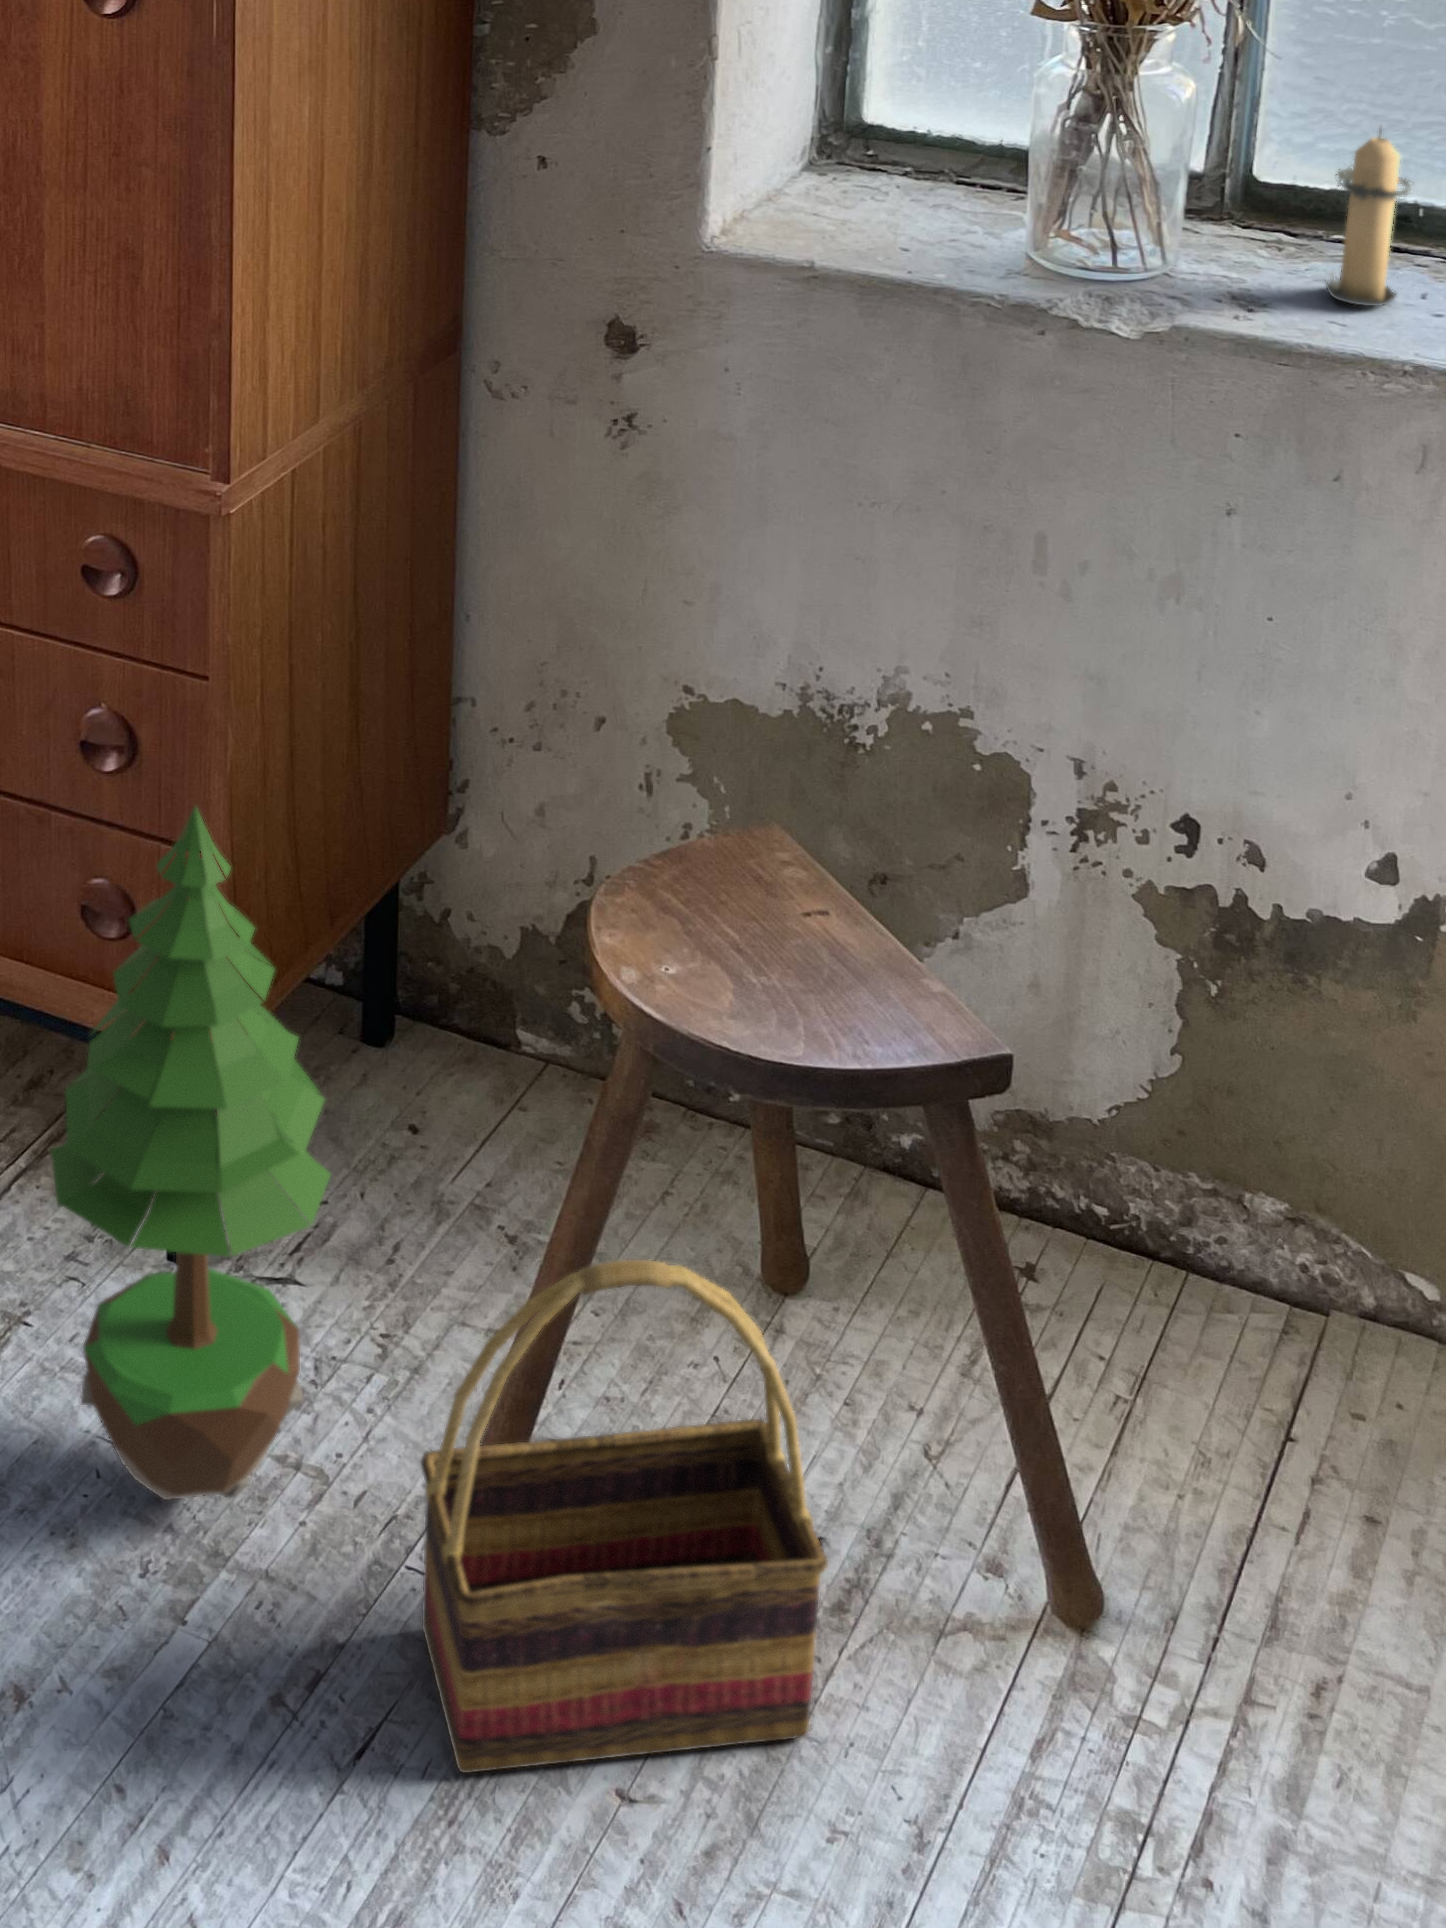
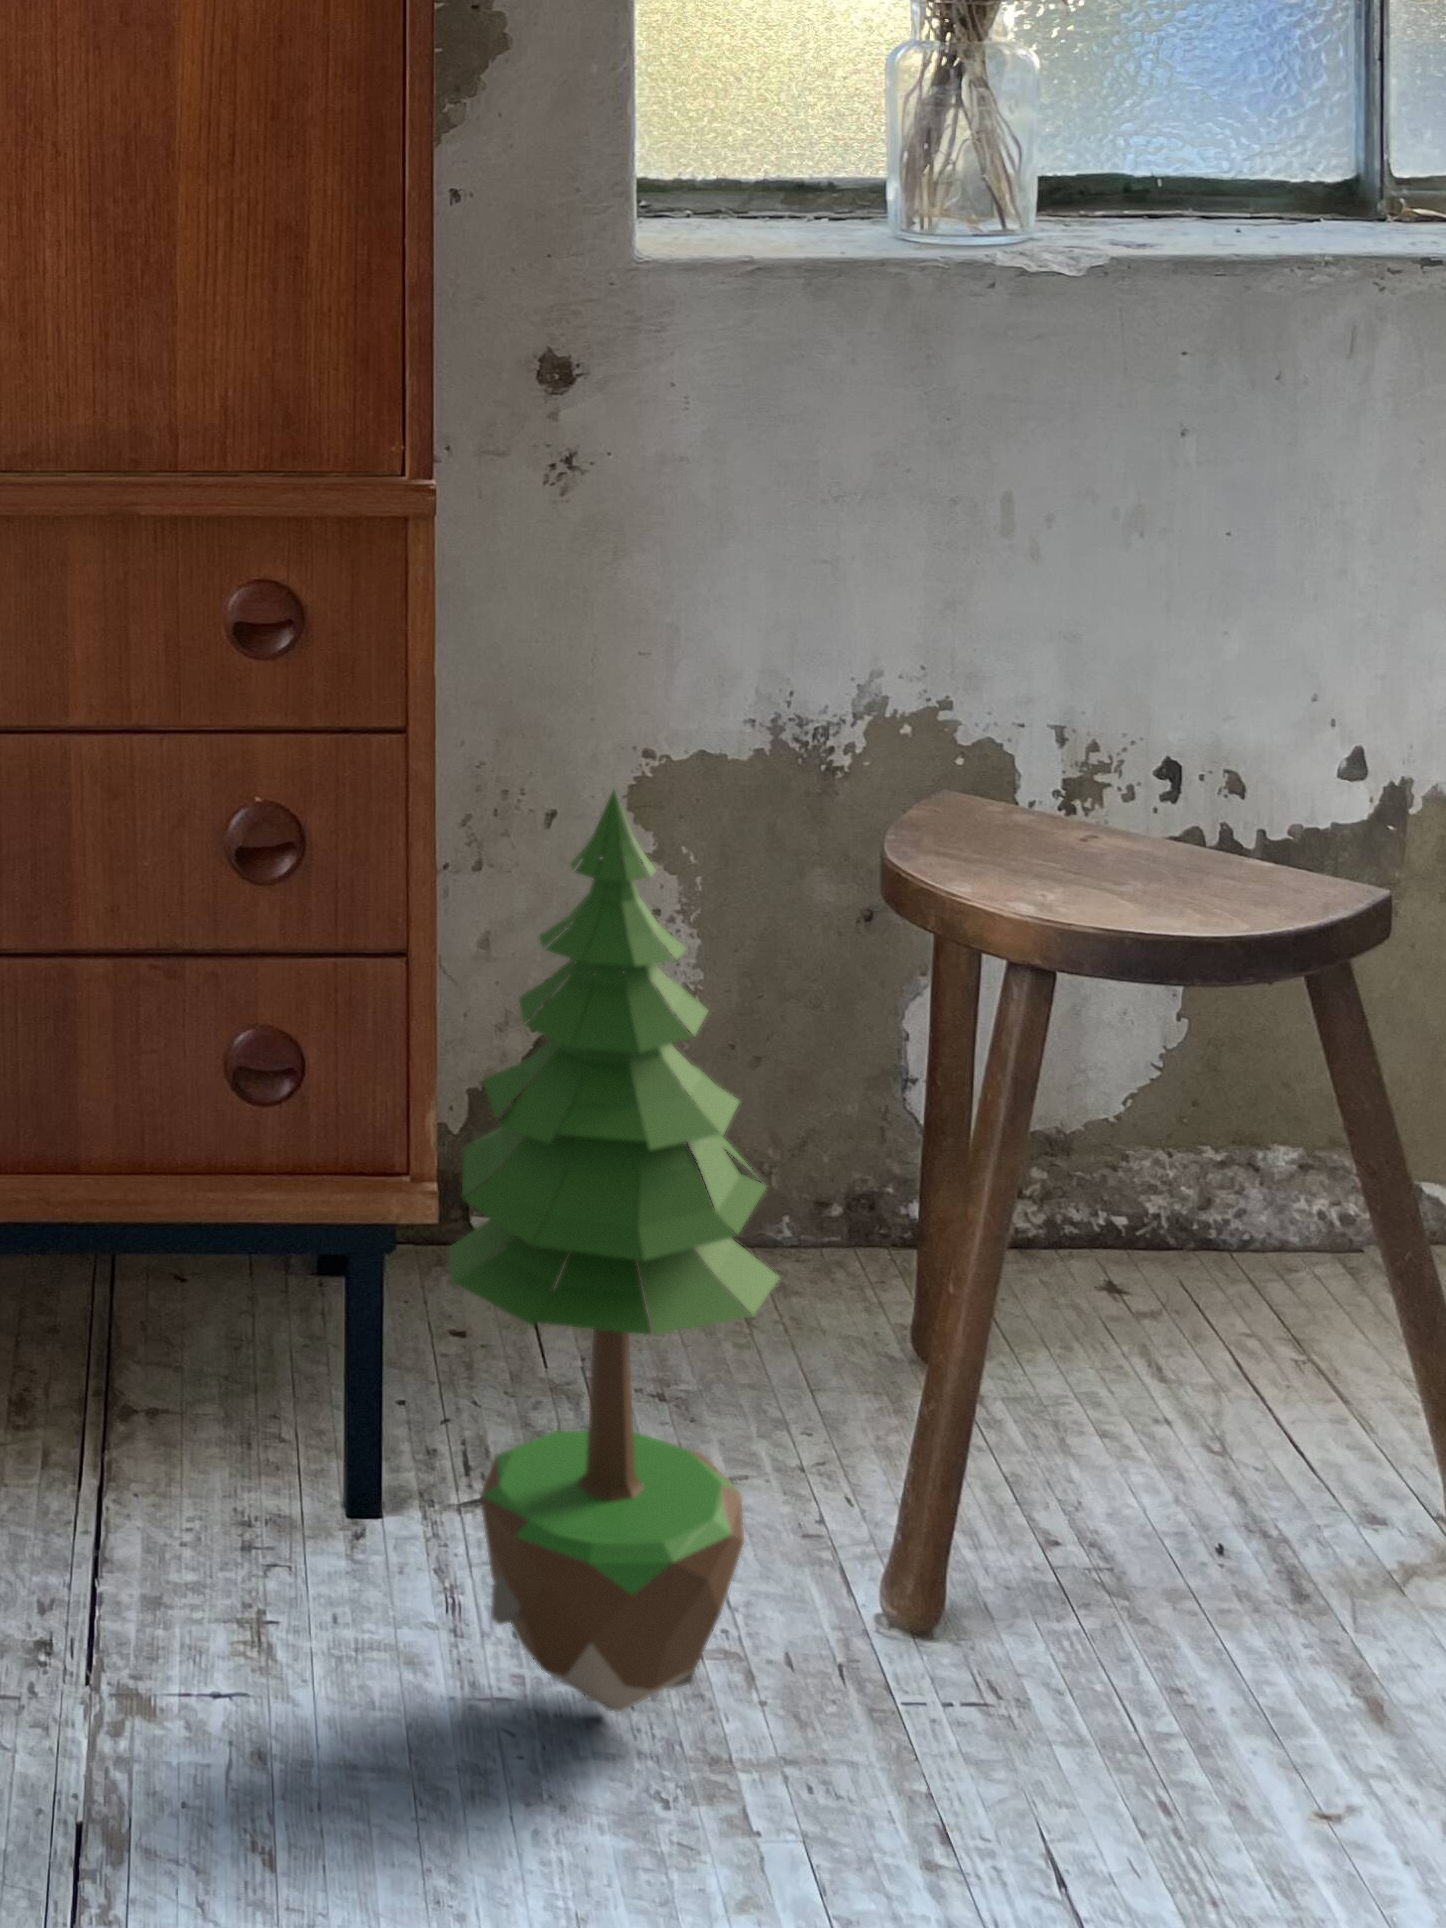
candle: present [1325,130,1414,306] -> none [1170,75,1256,243]
basket: present [421,1260,828,1773] -> none [955,1178,1390,1851]

